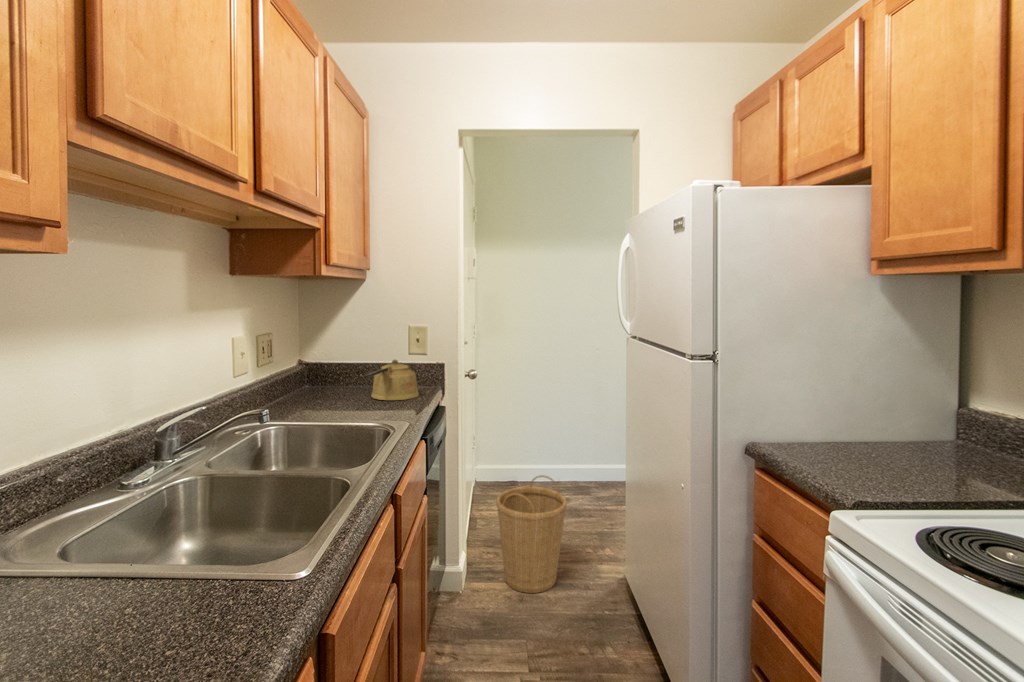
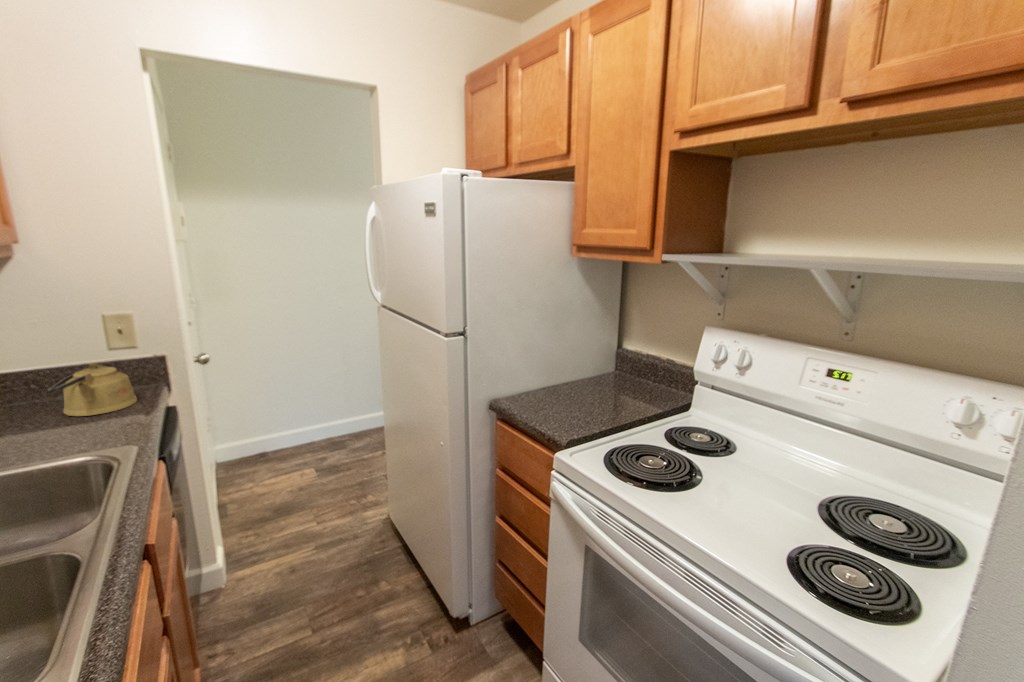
basket: present [496,475,567,593] -> none [252,447,330,565]

